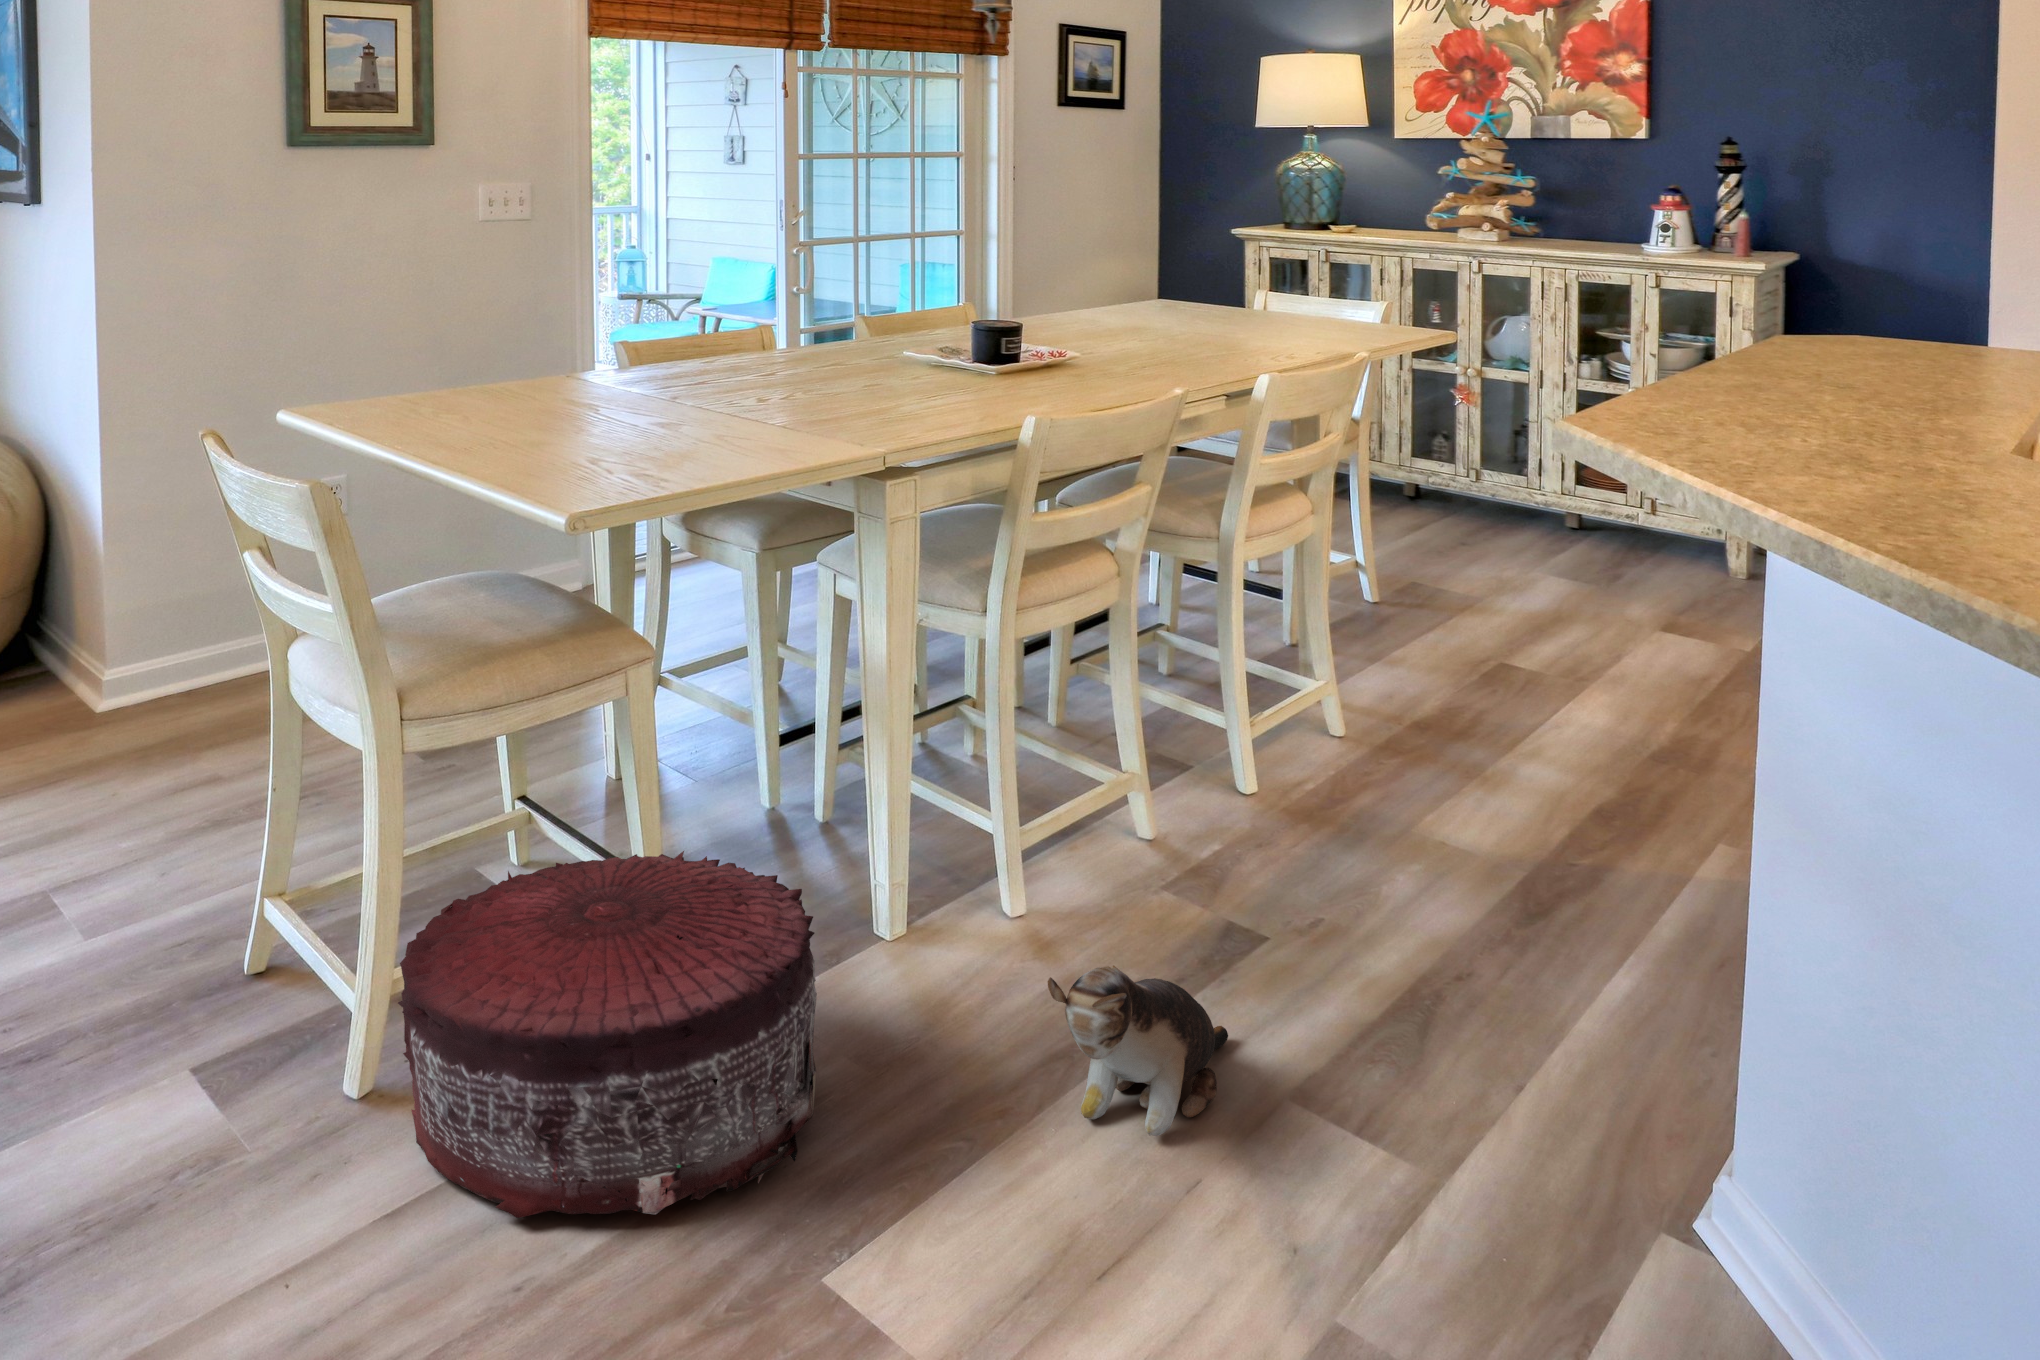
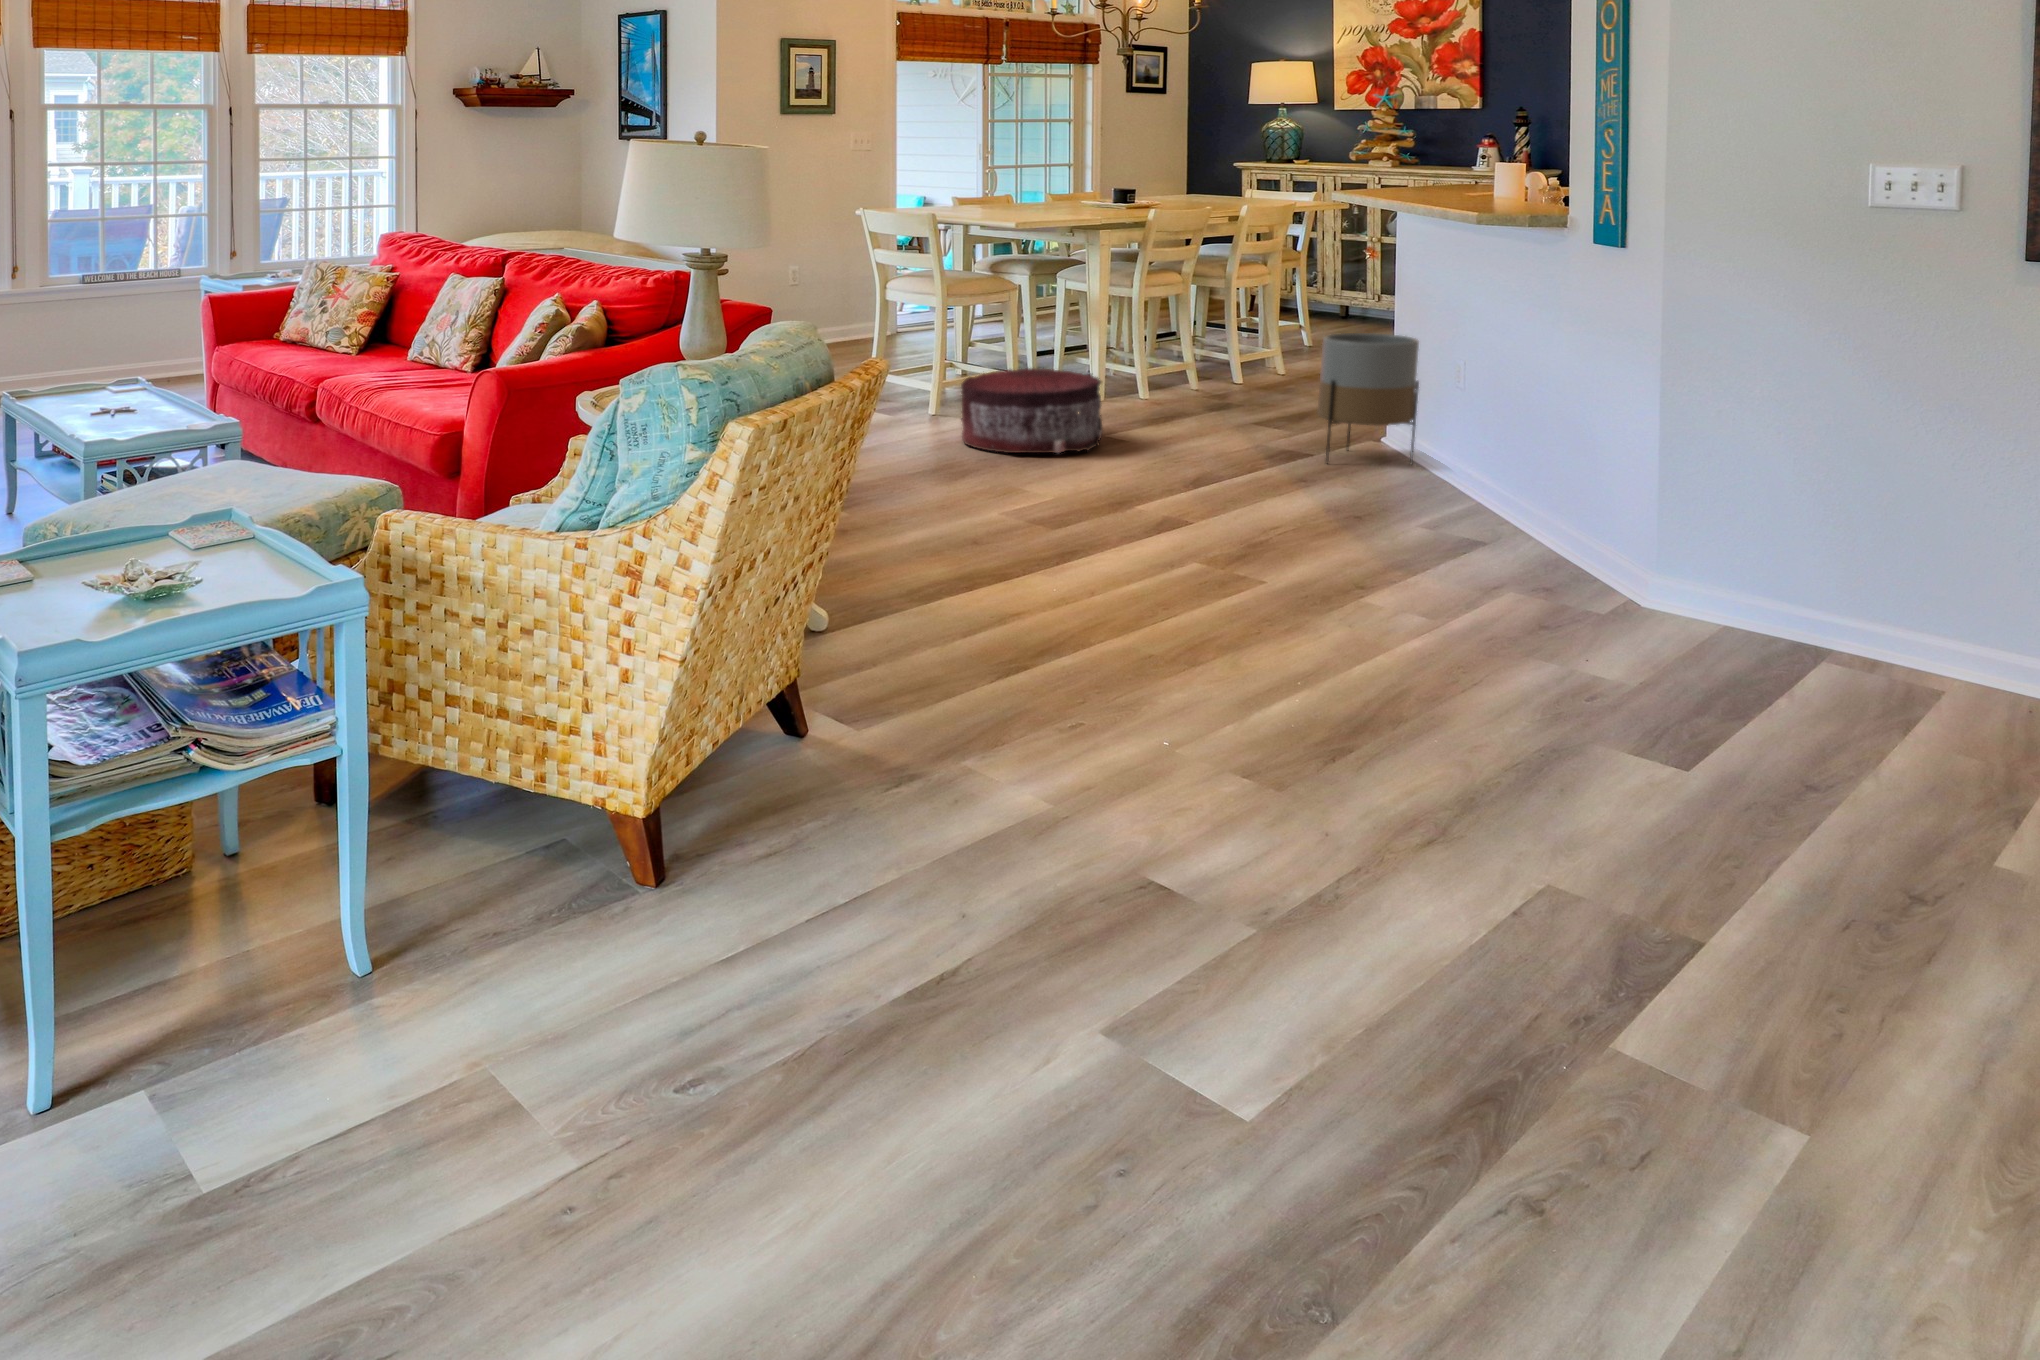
planter: none [1434,800,1747,1242] -> present [1317,333,1419,464]
plush toy: present [1048,966,1228,1136] -> none [1185,389,1244,449]

